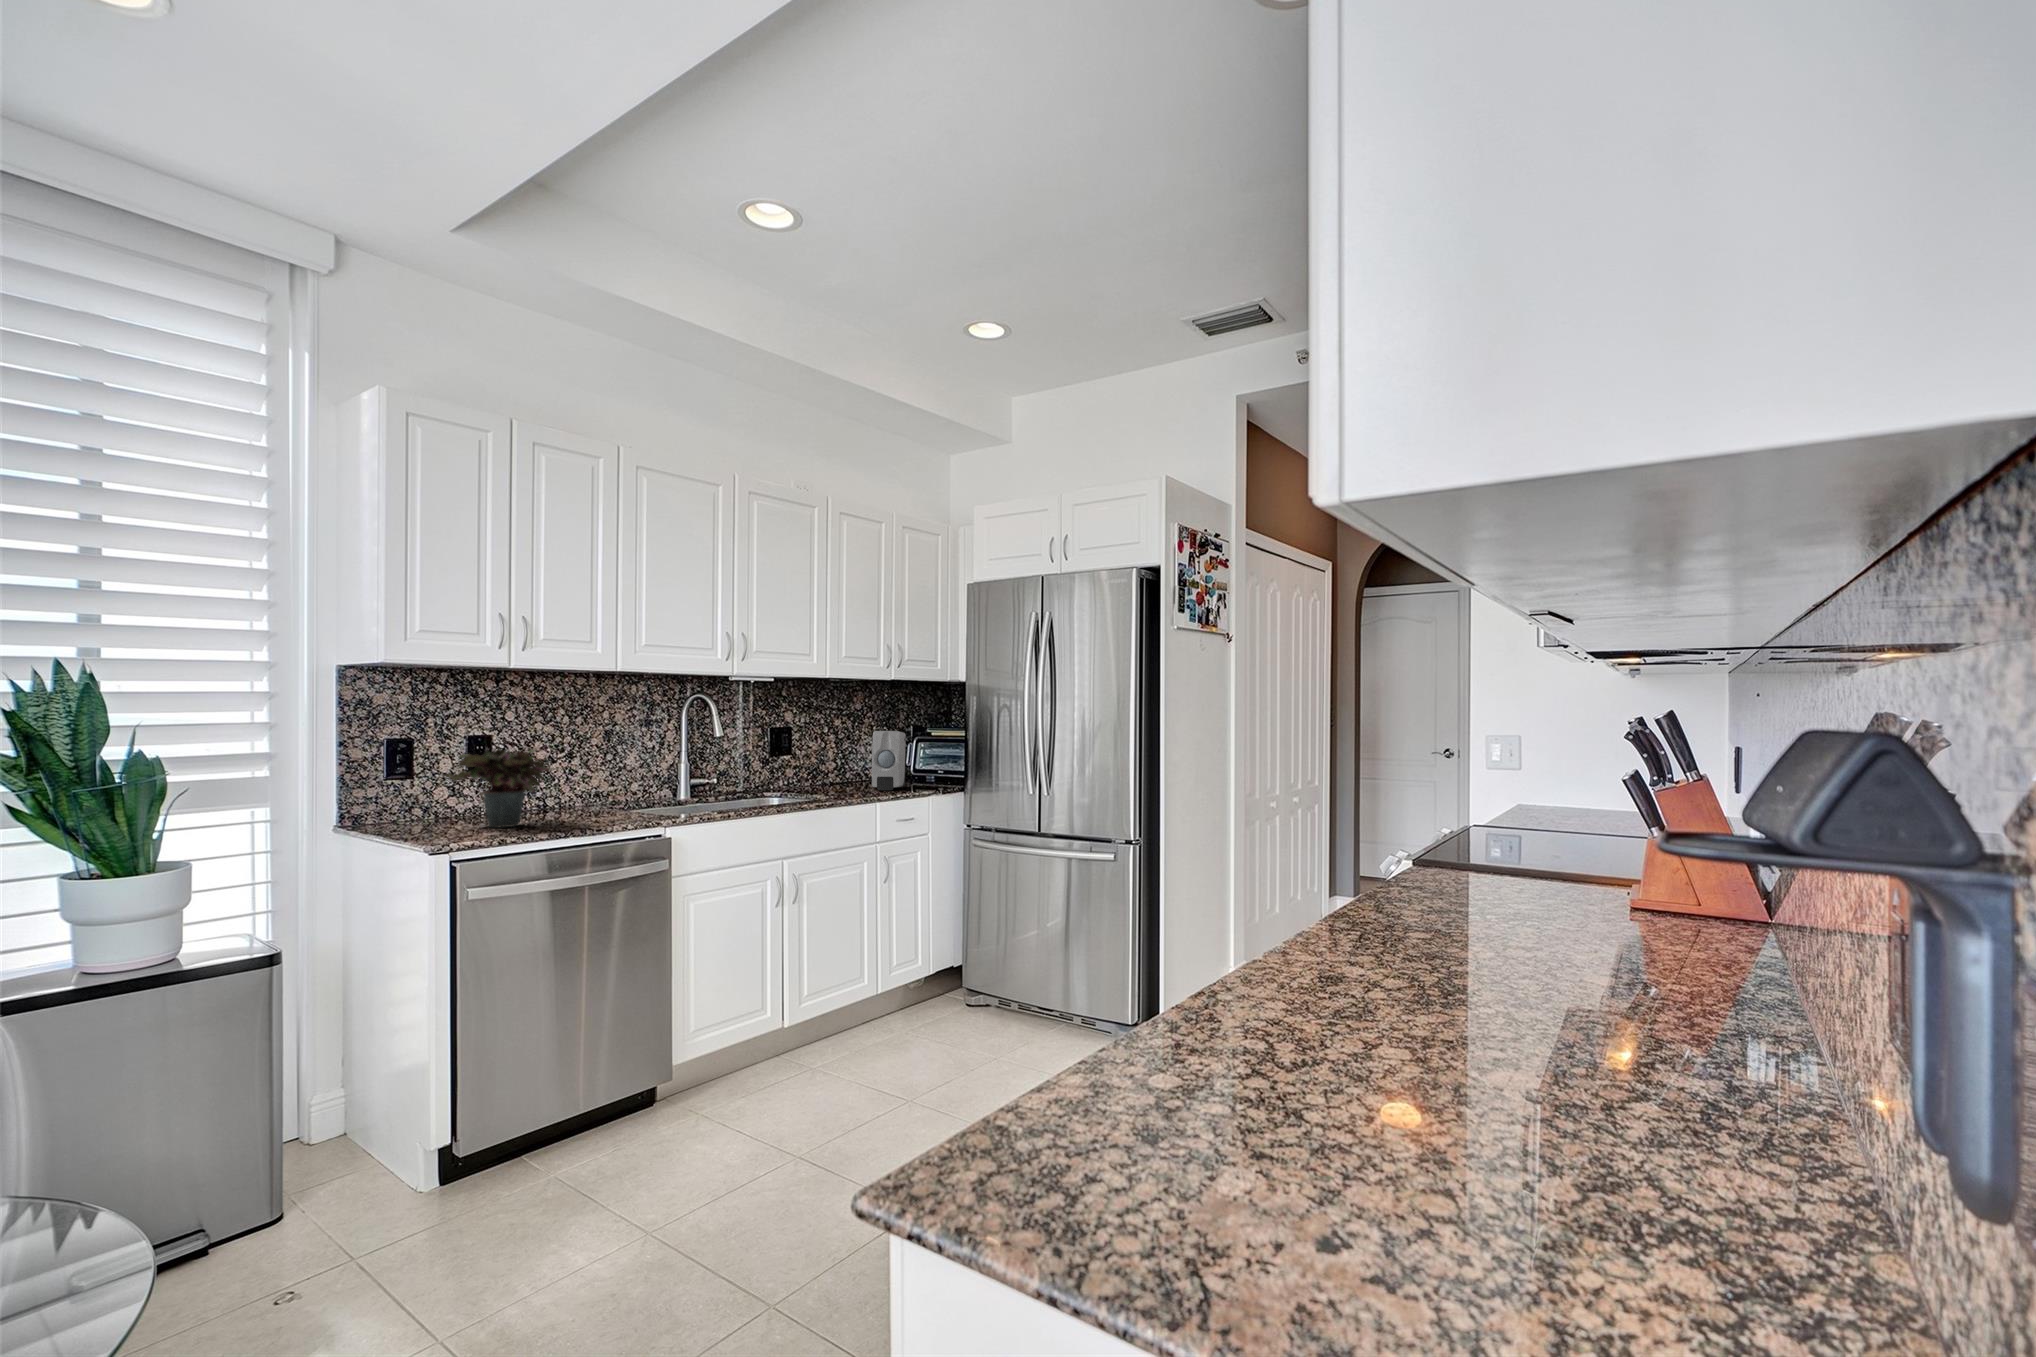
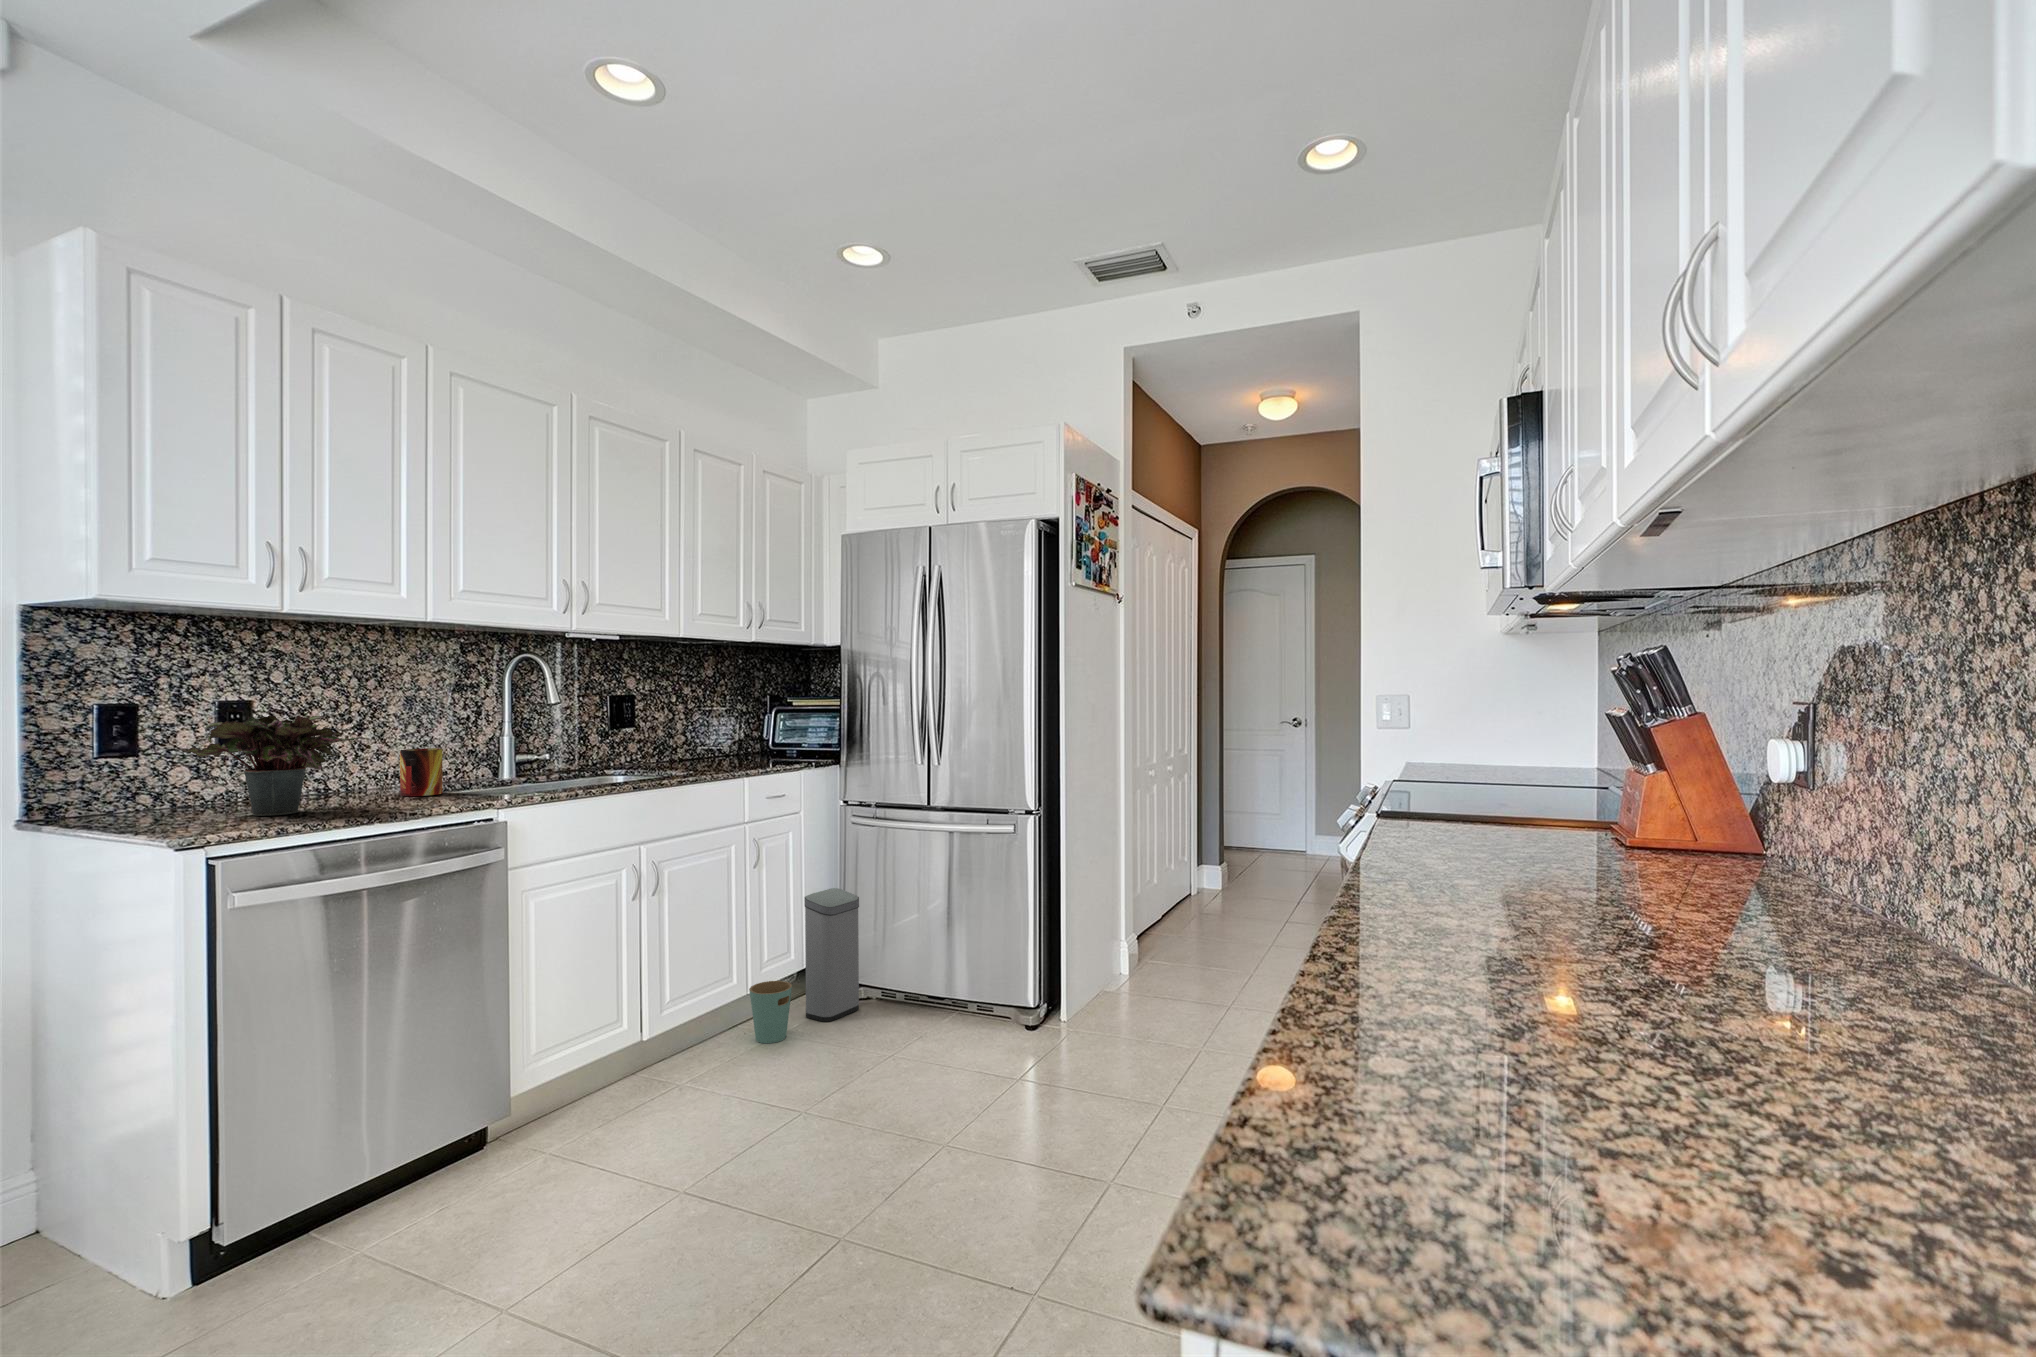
soap dispenser: present [872,731,906,790] -> none [731,699,767,765]
mug: none [596,774,628,814] -> present [400,748,443,796]
trash can: none [878,905,979,1041] -> present [749,888,859,1043]

